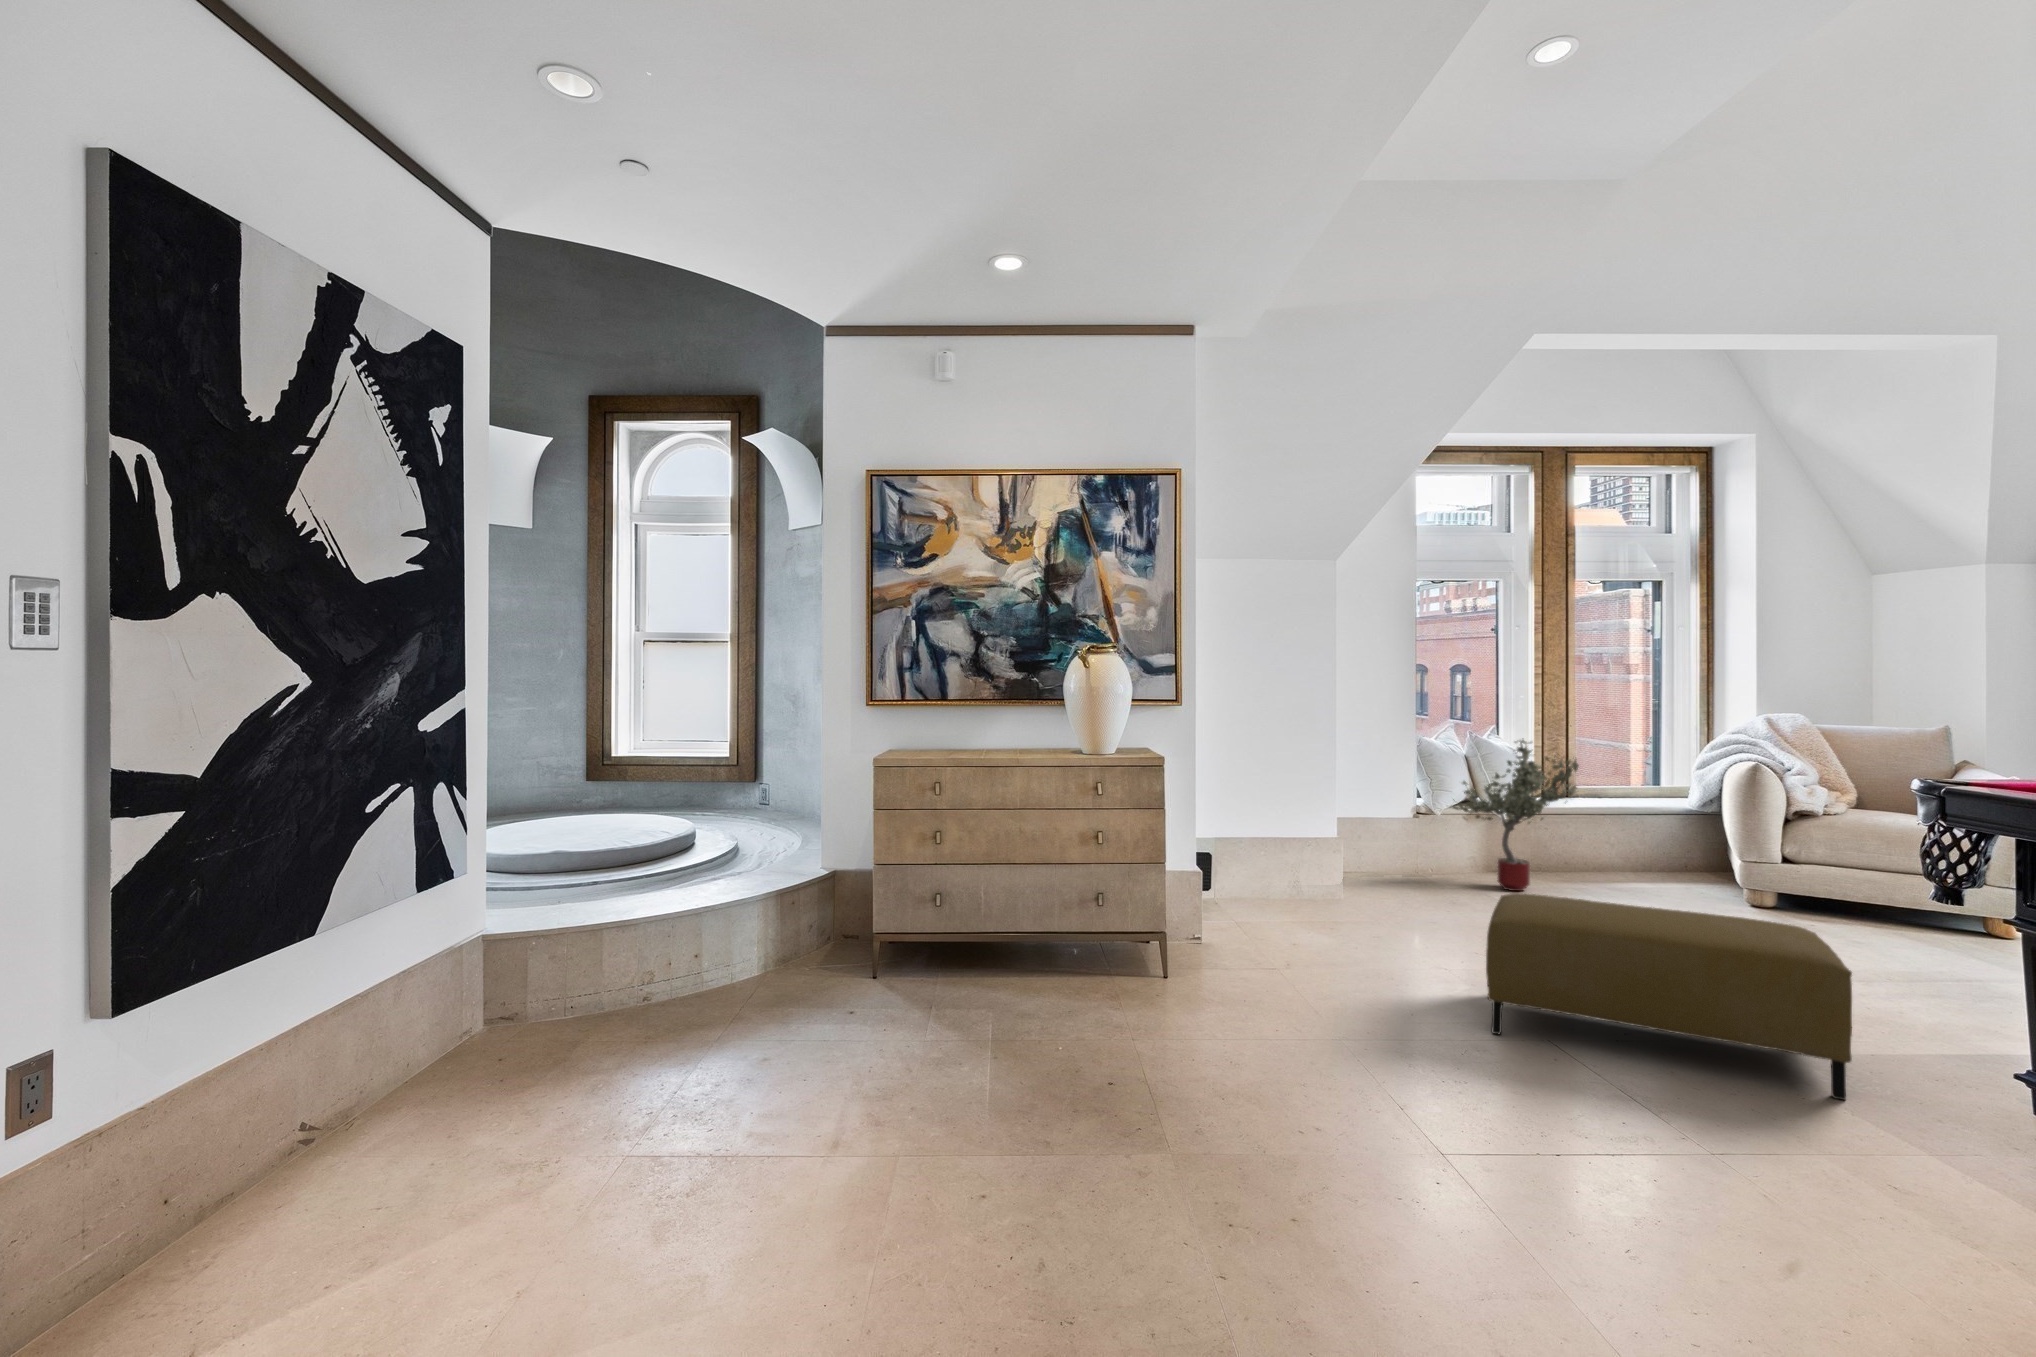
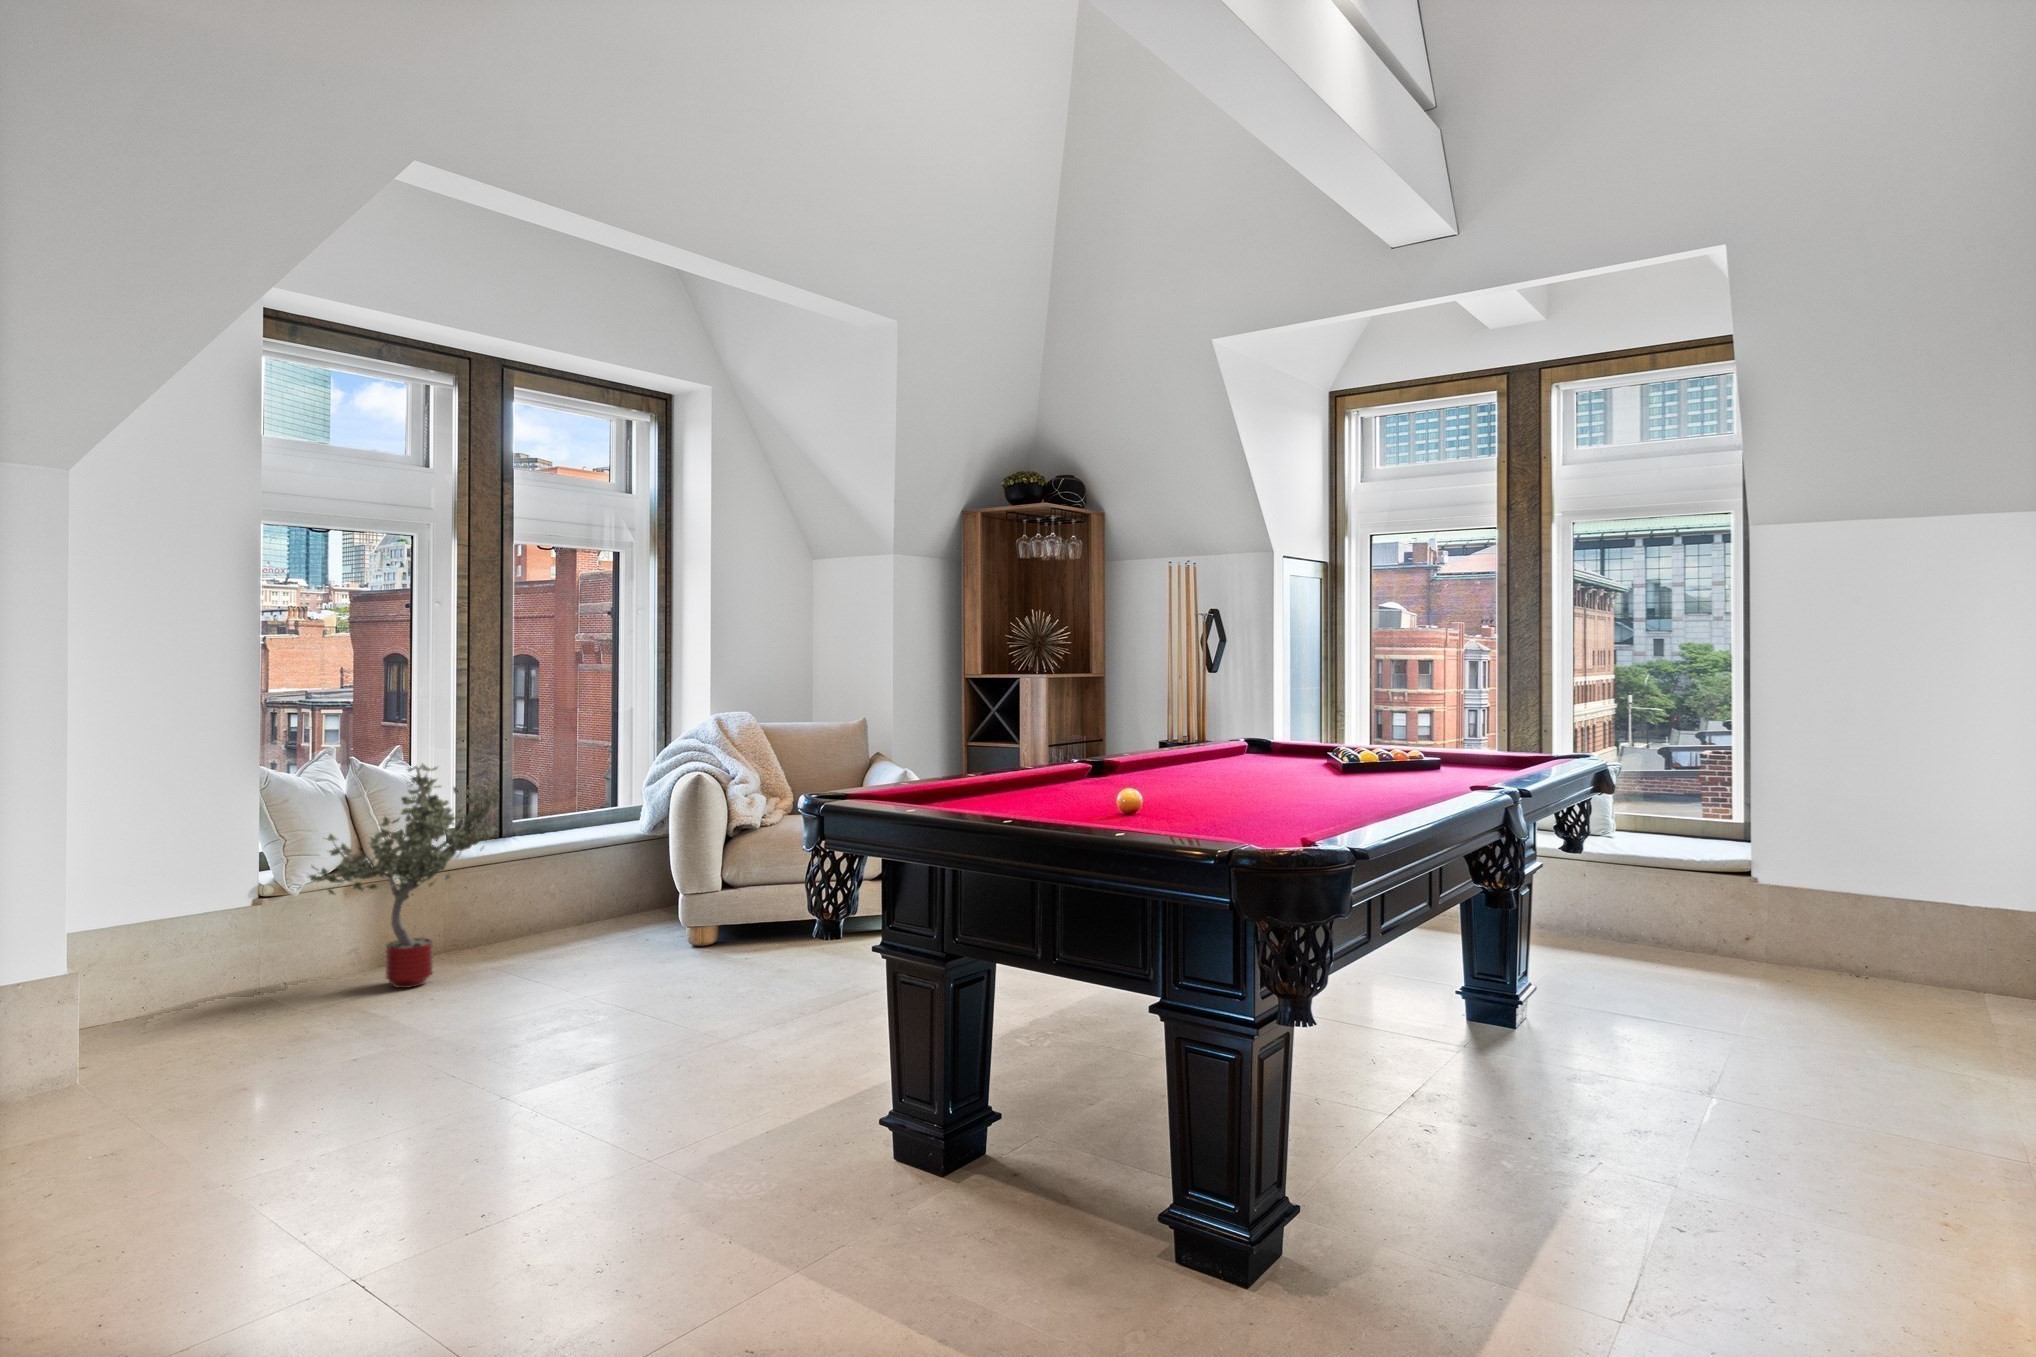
ottoman: present [1486,893,1852,1100] -> none [229,997,721,1295]

